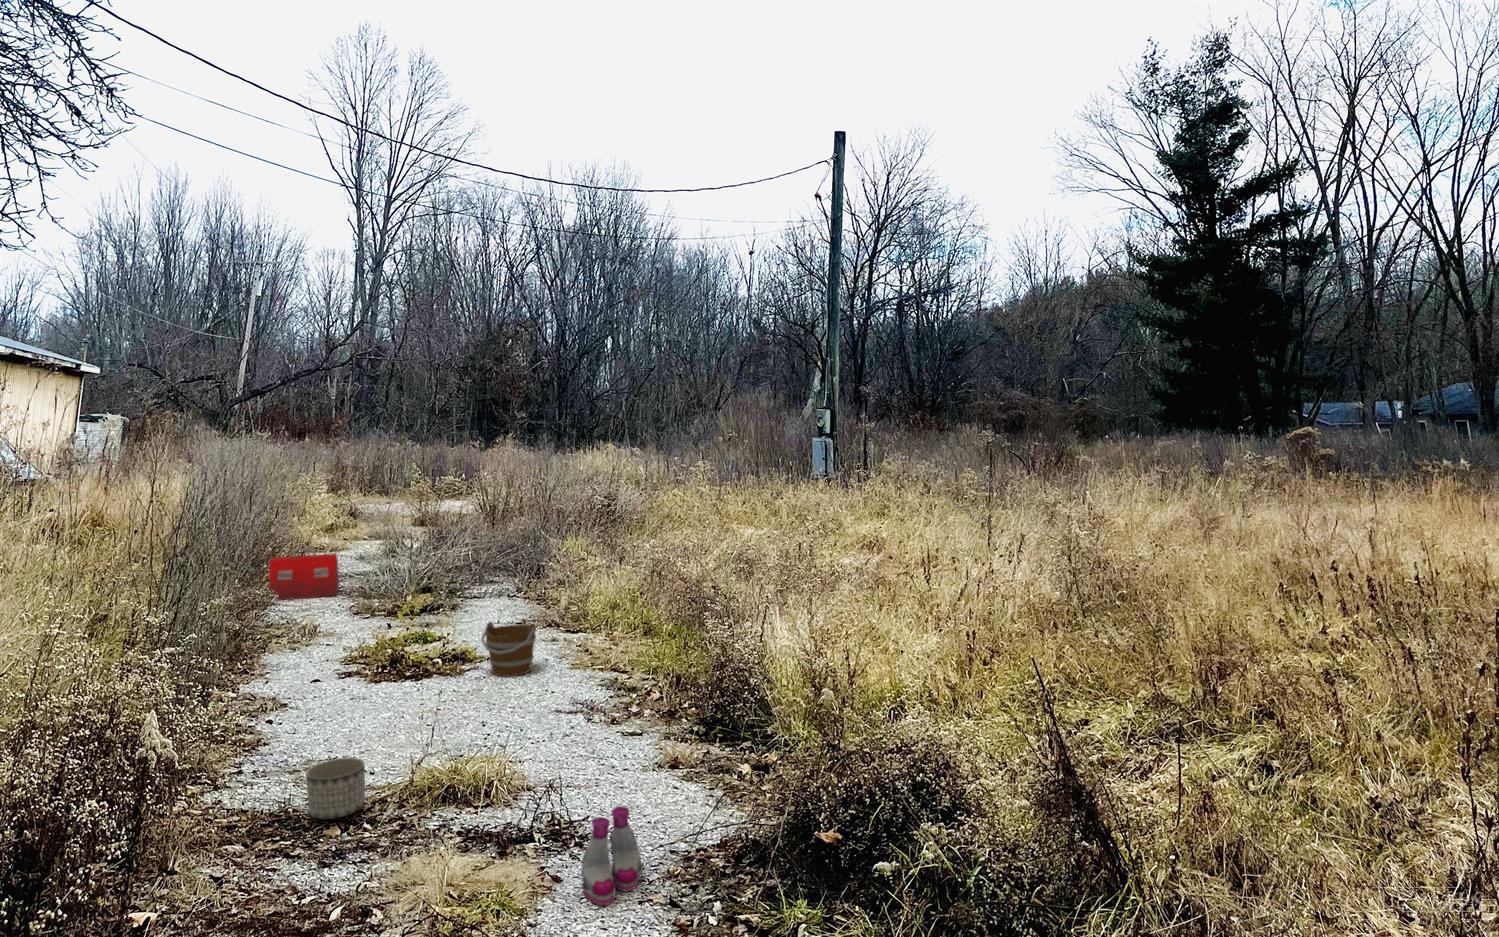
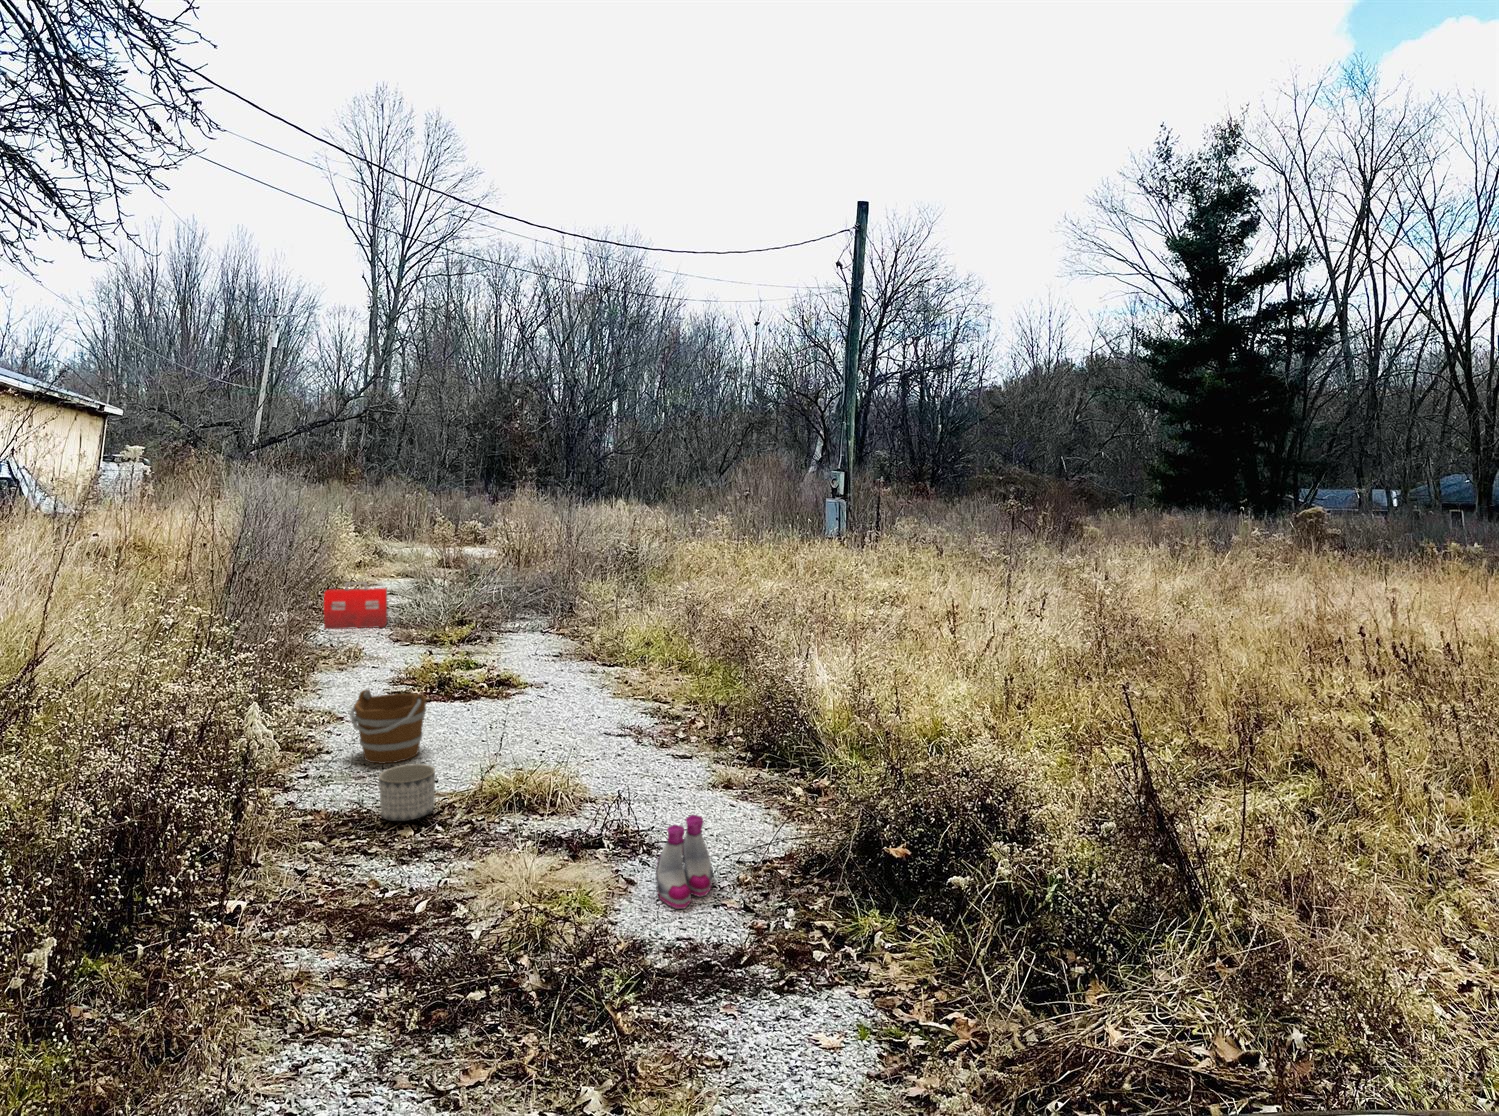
bucket: present [481,622,536,677] -> present [350,690,427,764]

